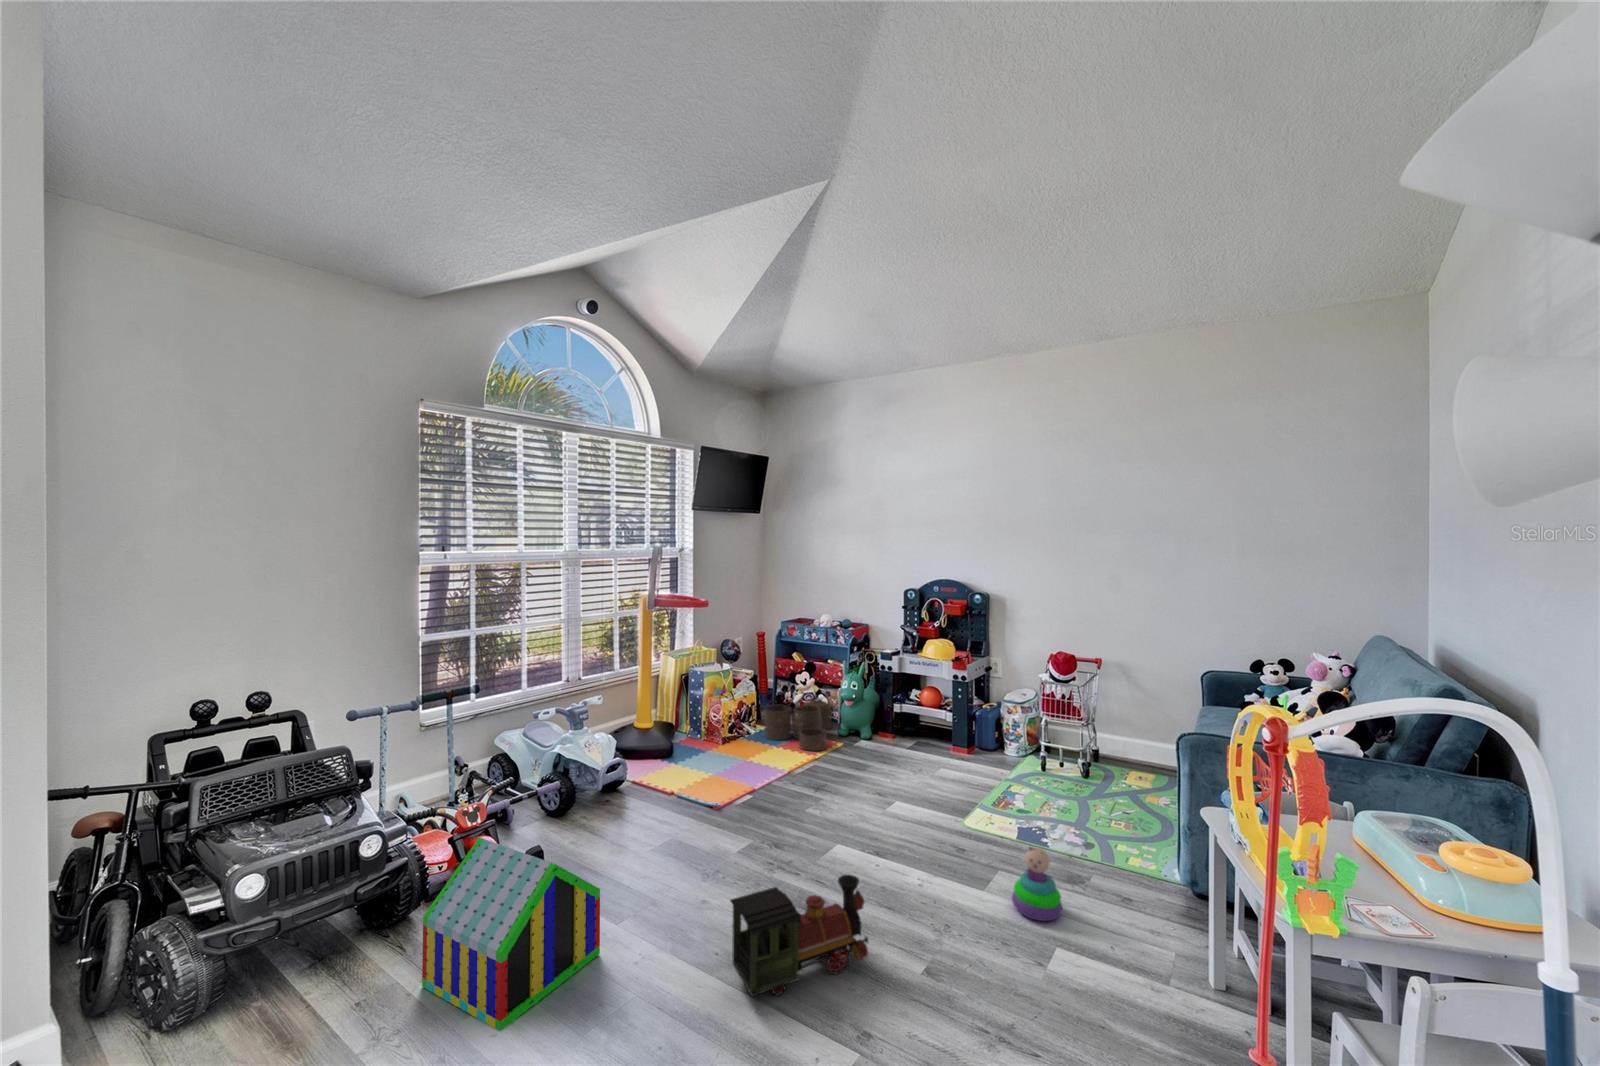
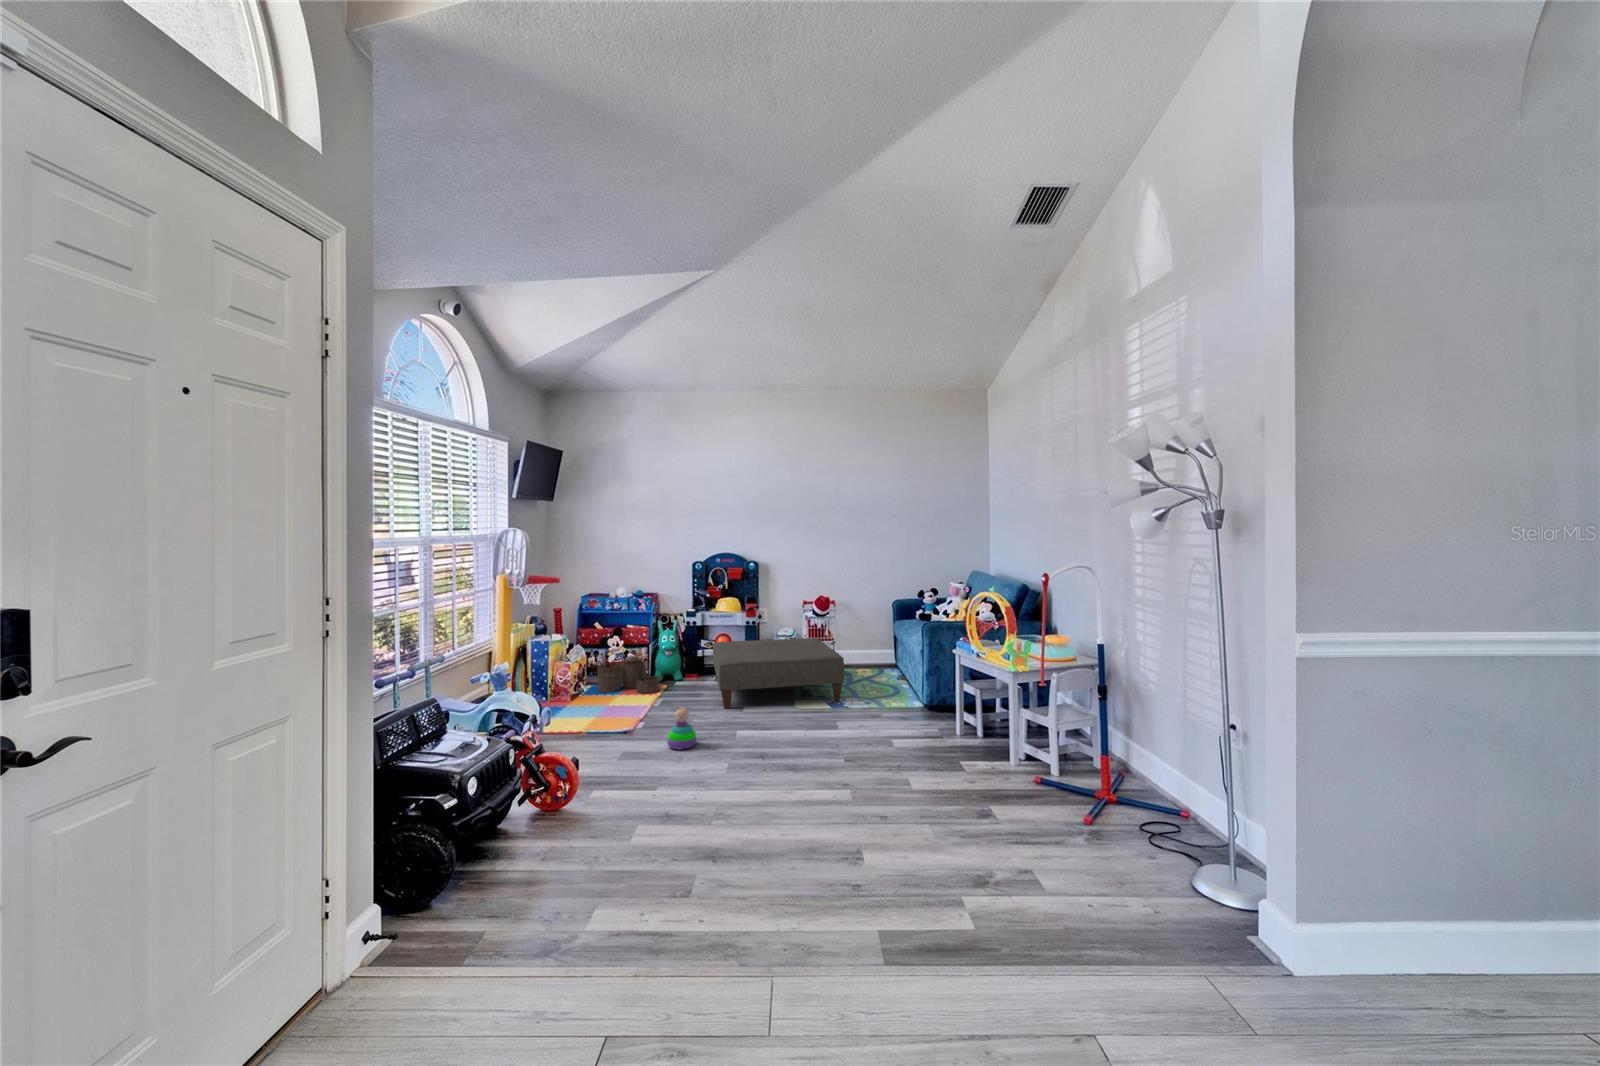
ottoman: none [857,699,1052,829] -> present [713,638,844,709]
toy house: present [422,838,600,1031] -> none [556,740,659,854]
stacking toy: present [1012,847,1062,921] -> present [667,708,697,750]
toy train: present [730,875,868,996] -> none [750,720,819,789]

